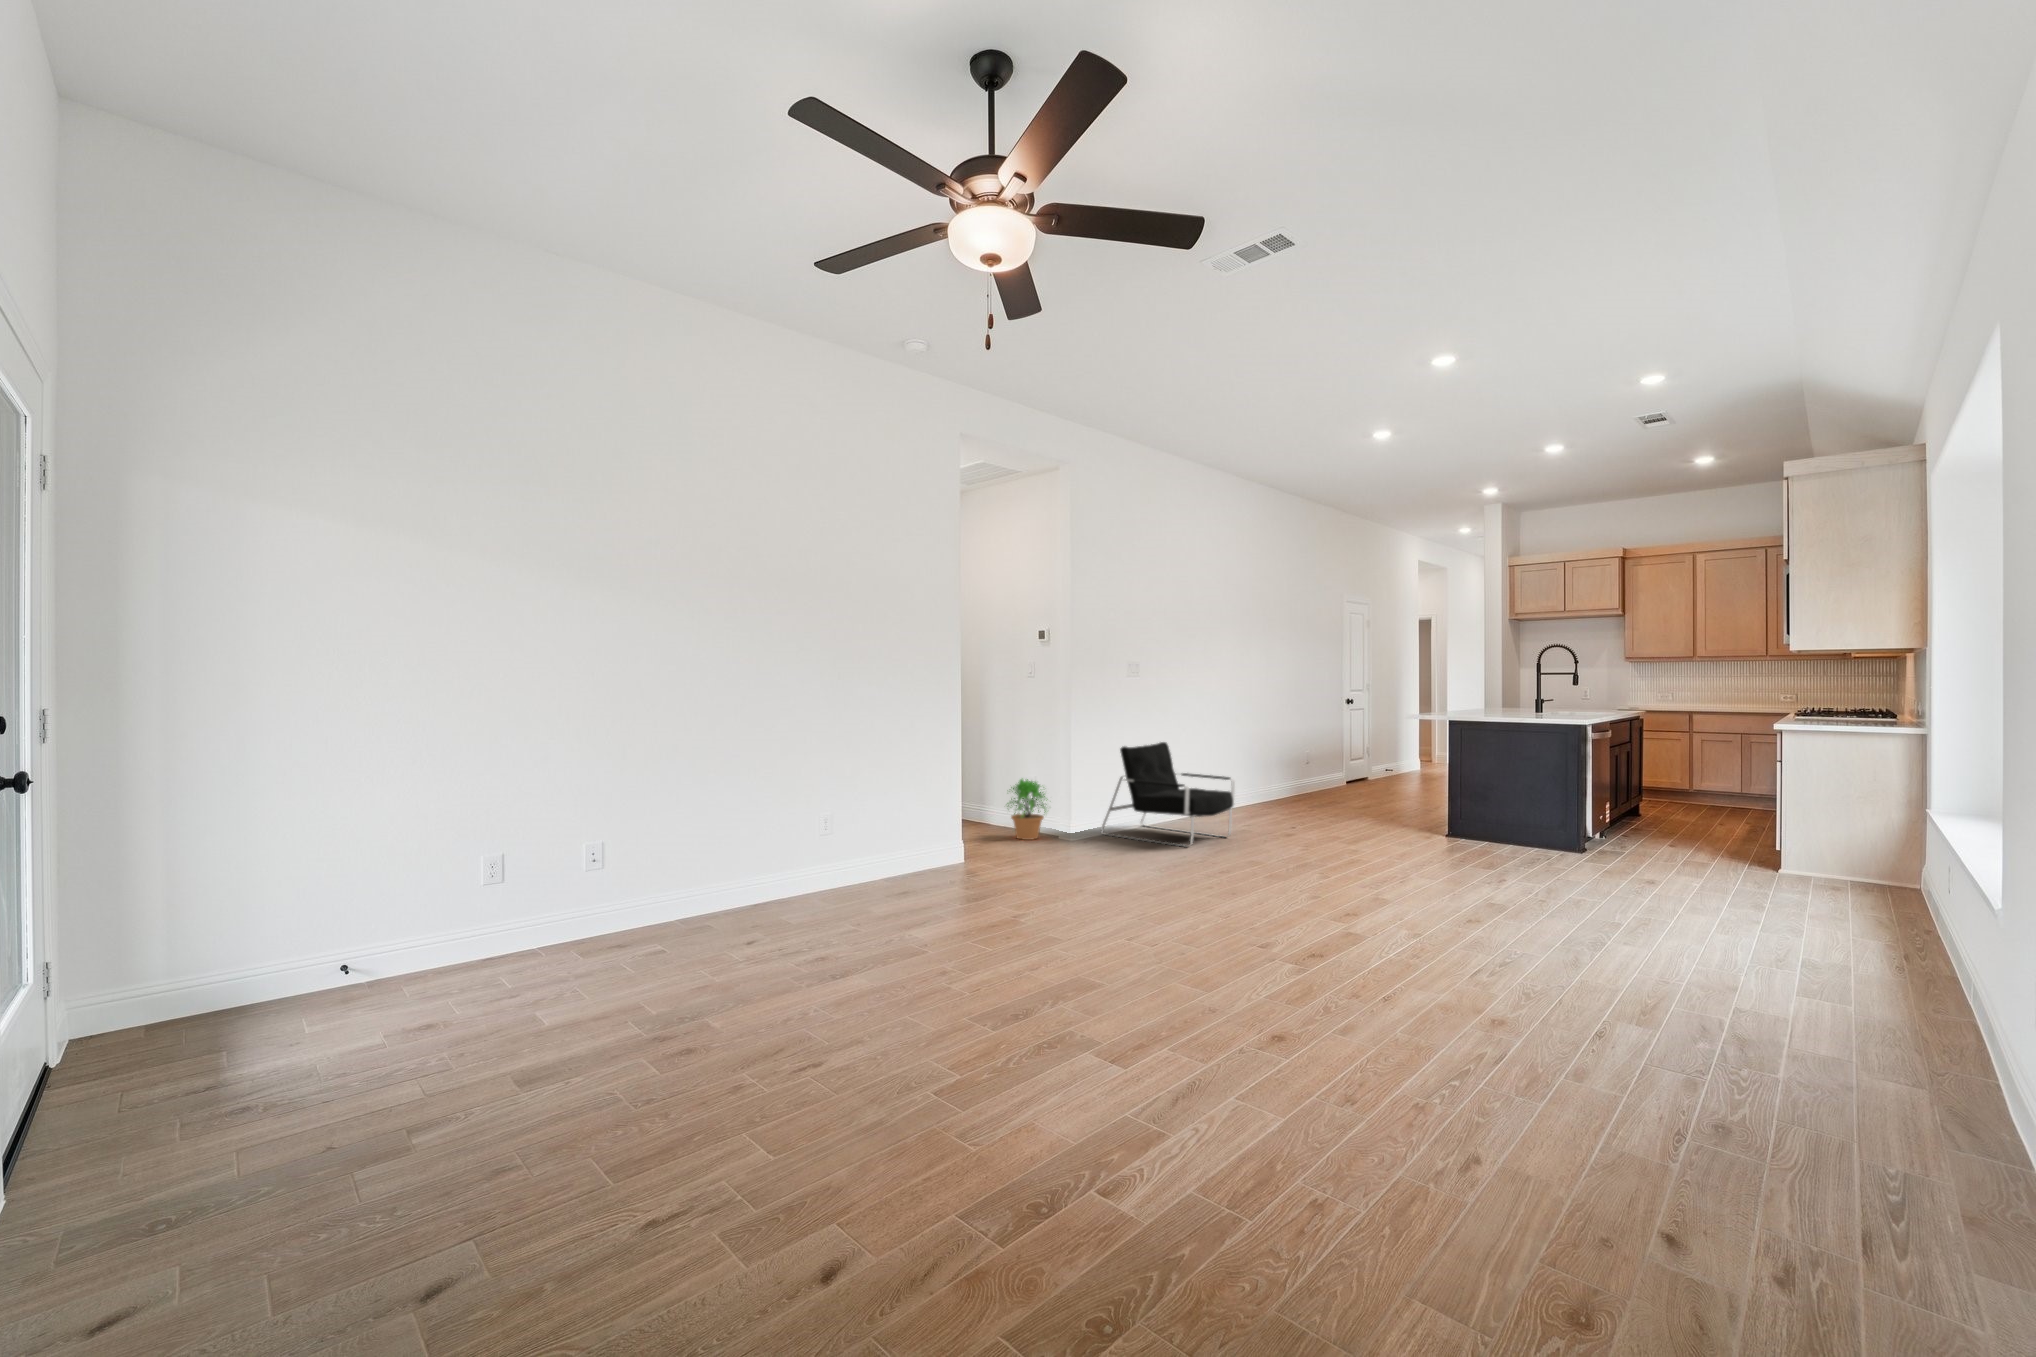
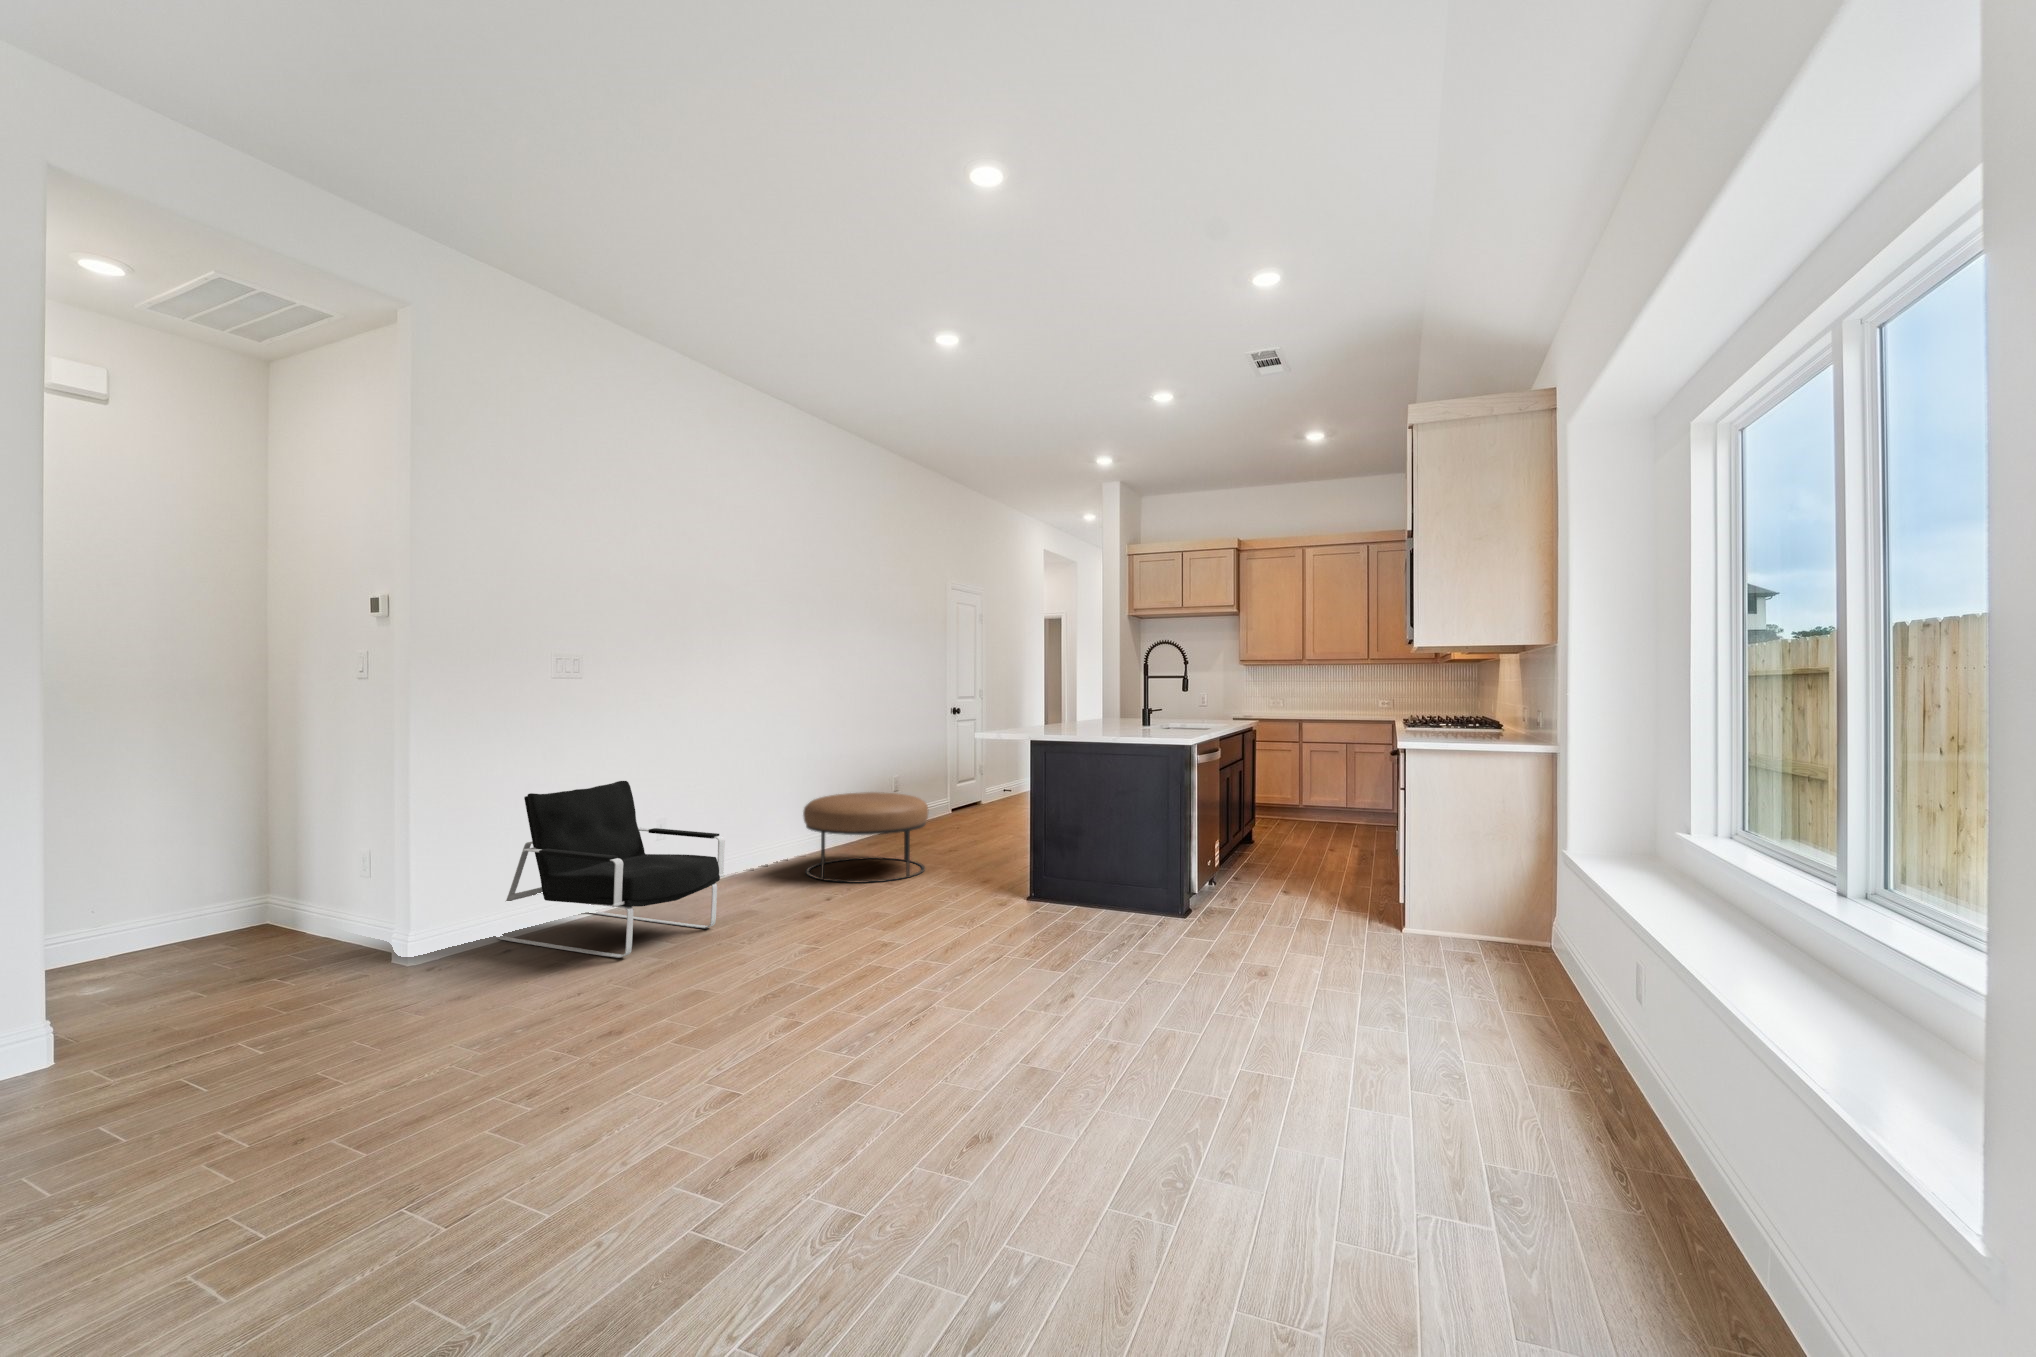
ottoman: none [1263,760,1357,821] -> present [803,792,928,883]
potted plant: present [1007,778,1048,840] -> none [289,855,395,966]

